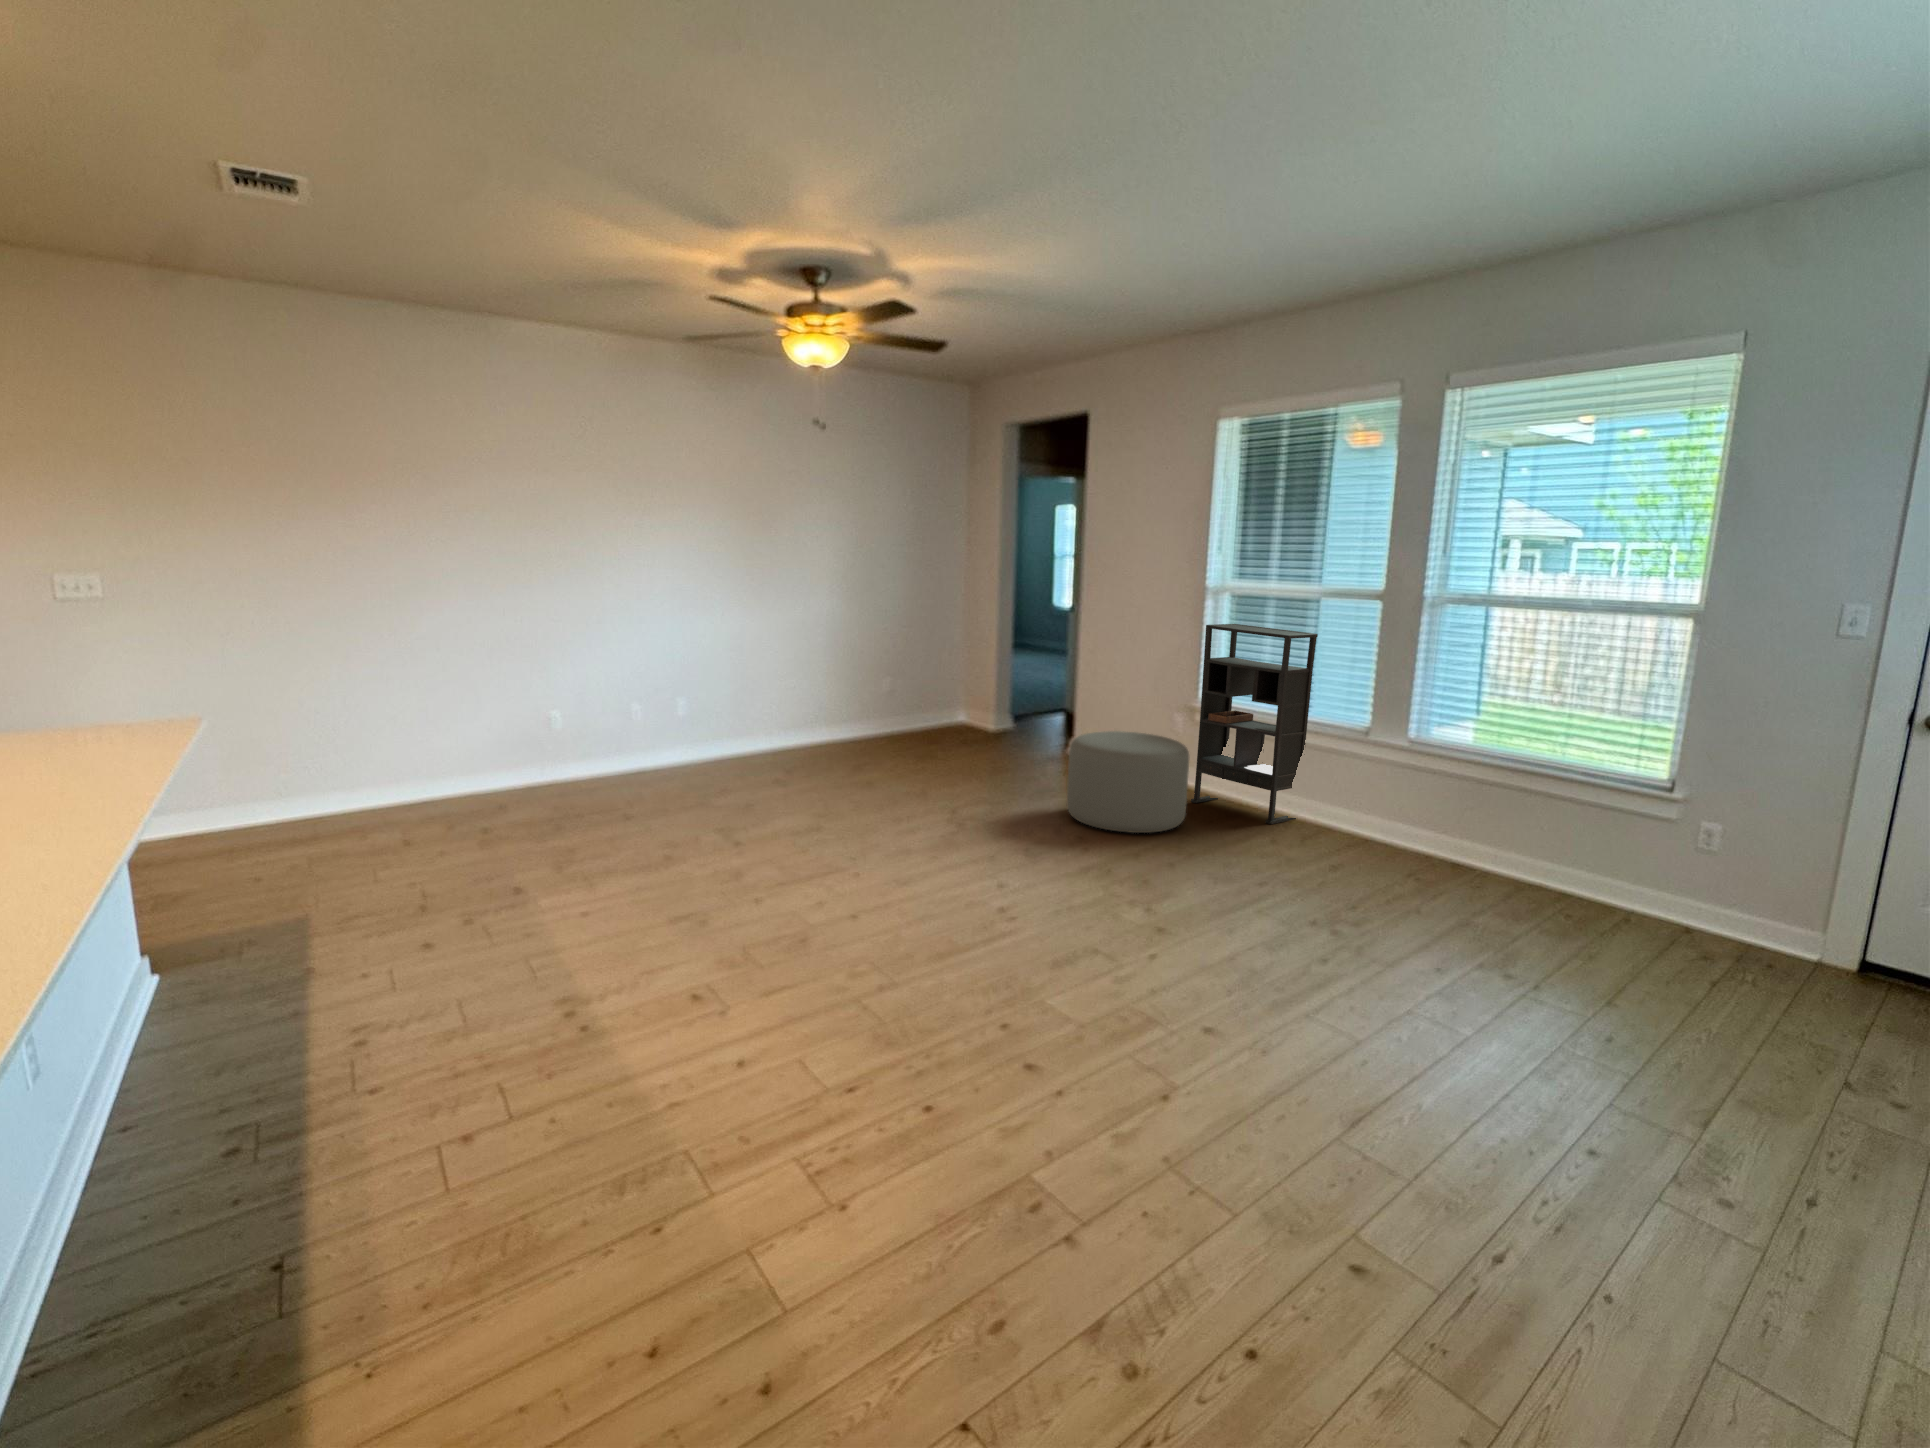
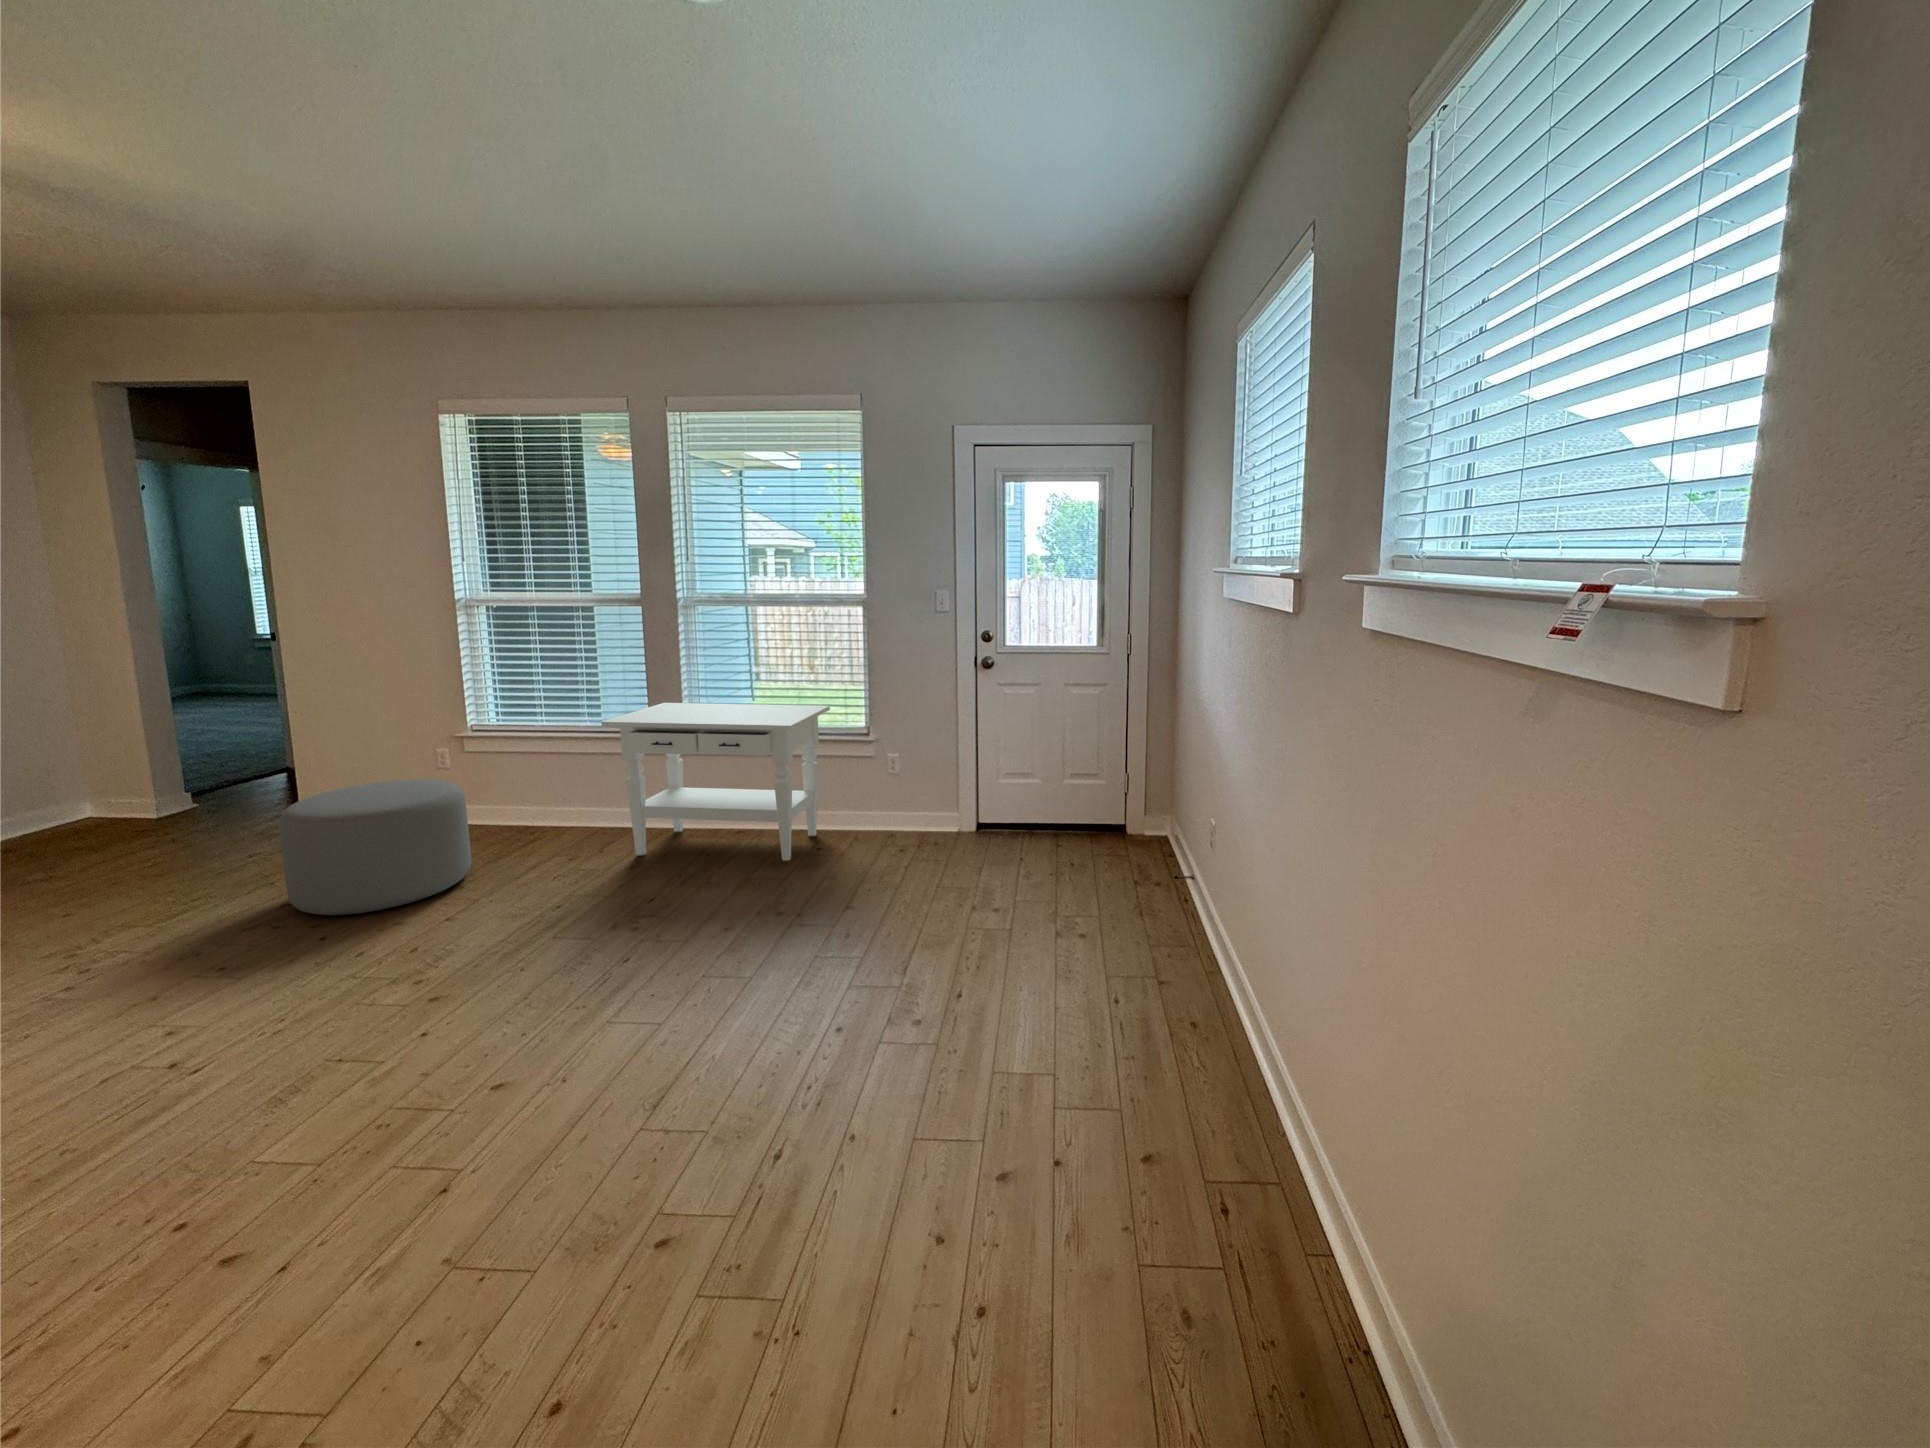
bookshelf: present [1191,624,1318,824] -> none [460,641,605,842]
side table: none [1310,703,1574,900] -> present [602,703,830,861]

